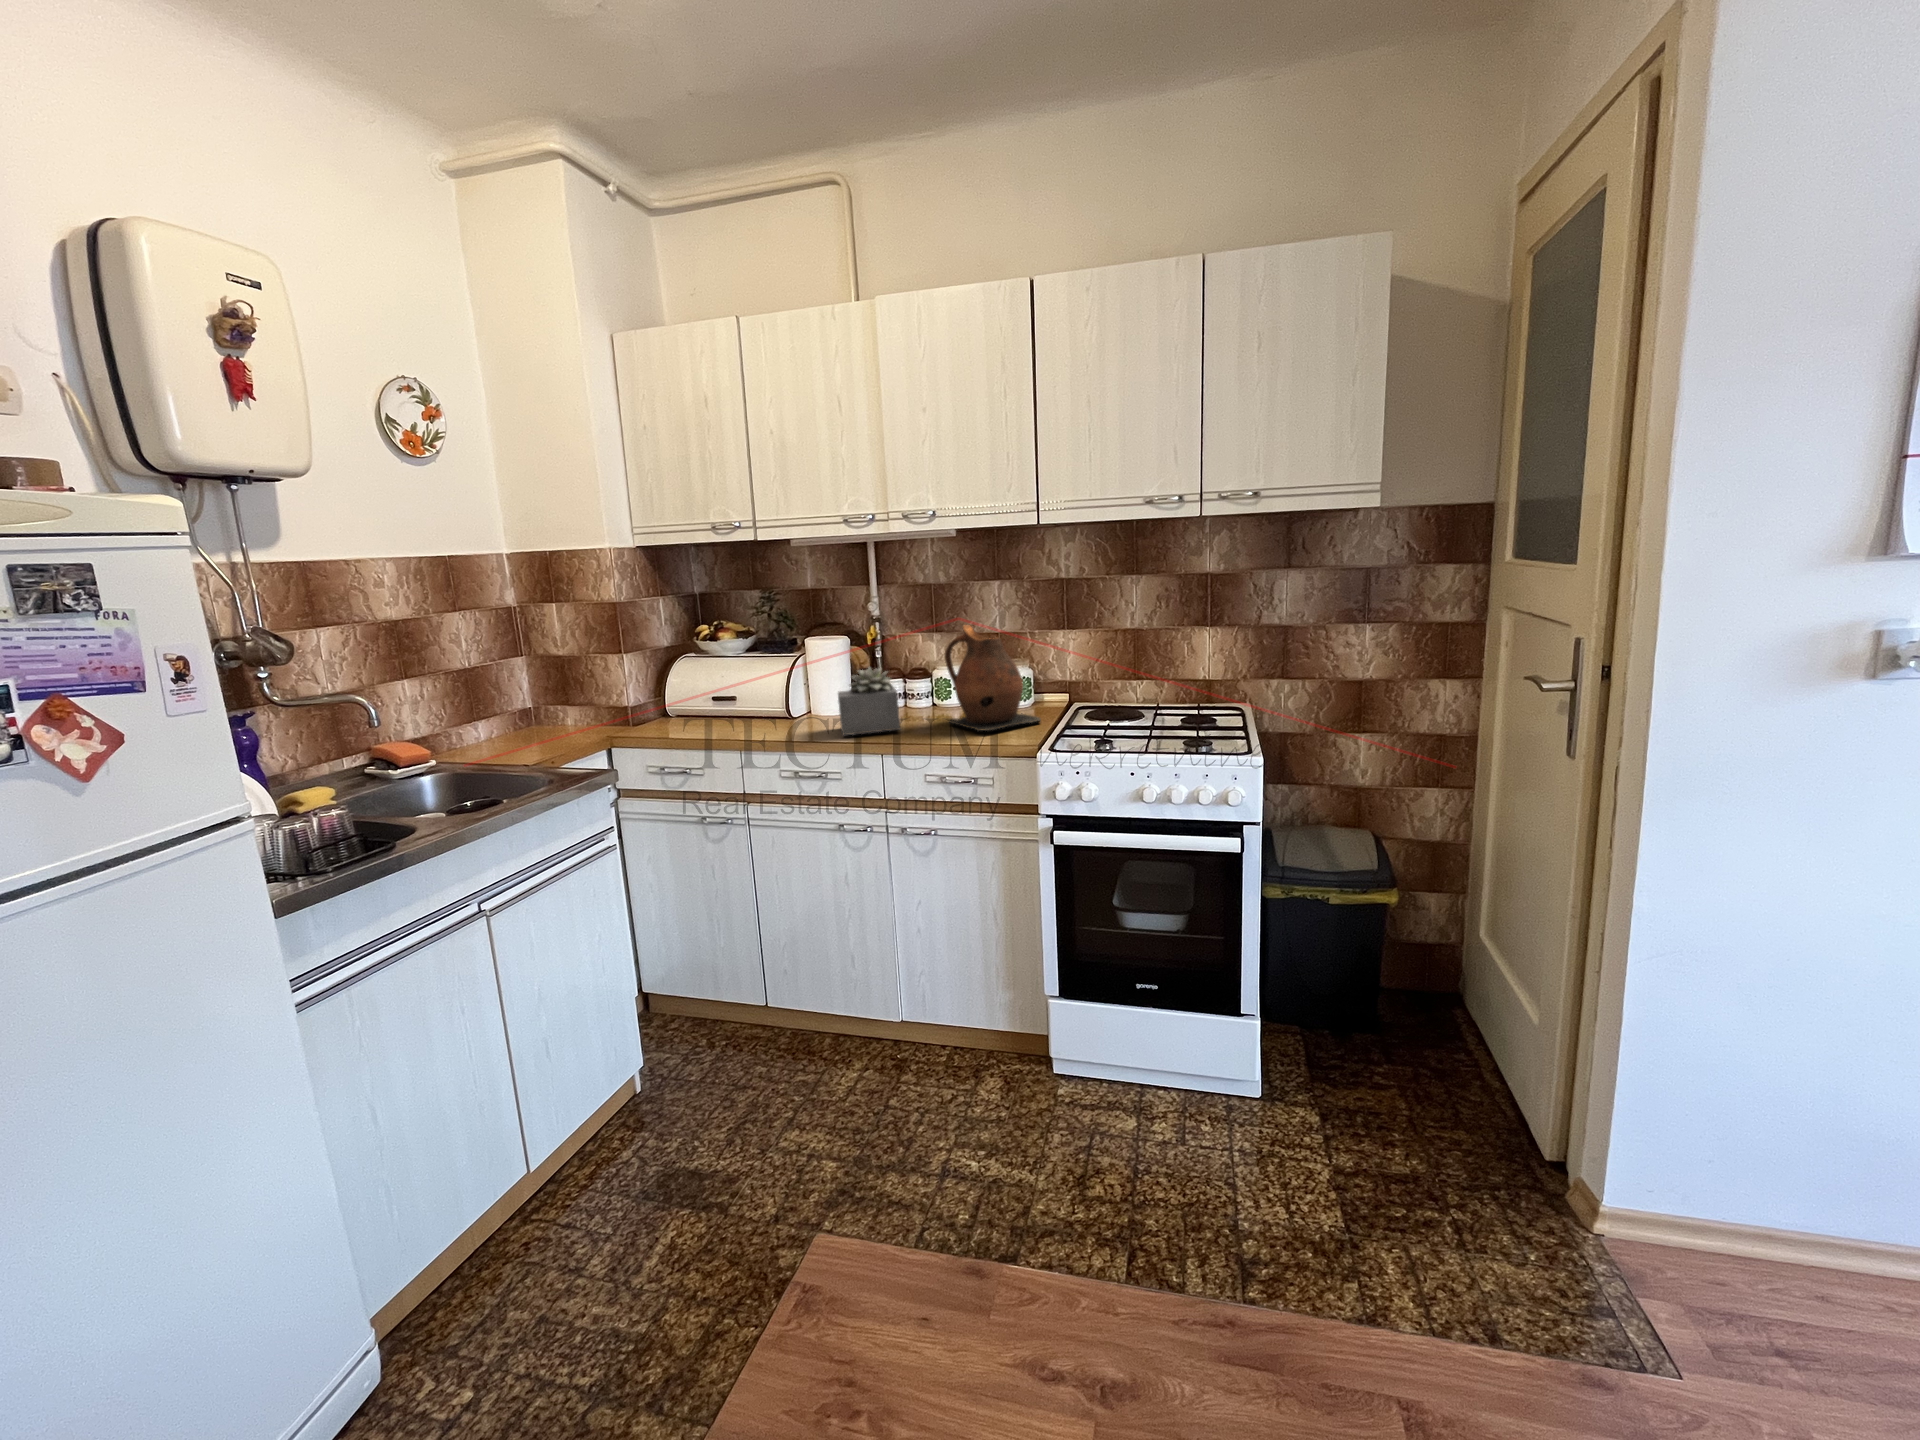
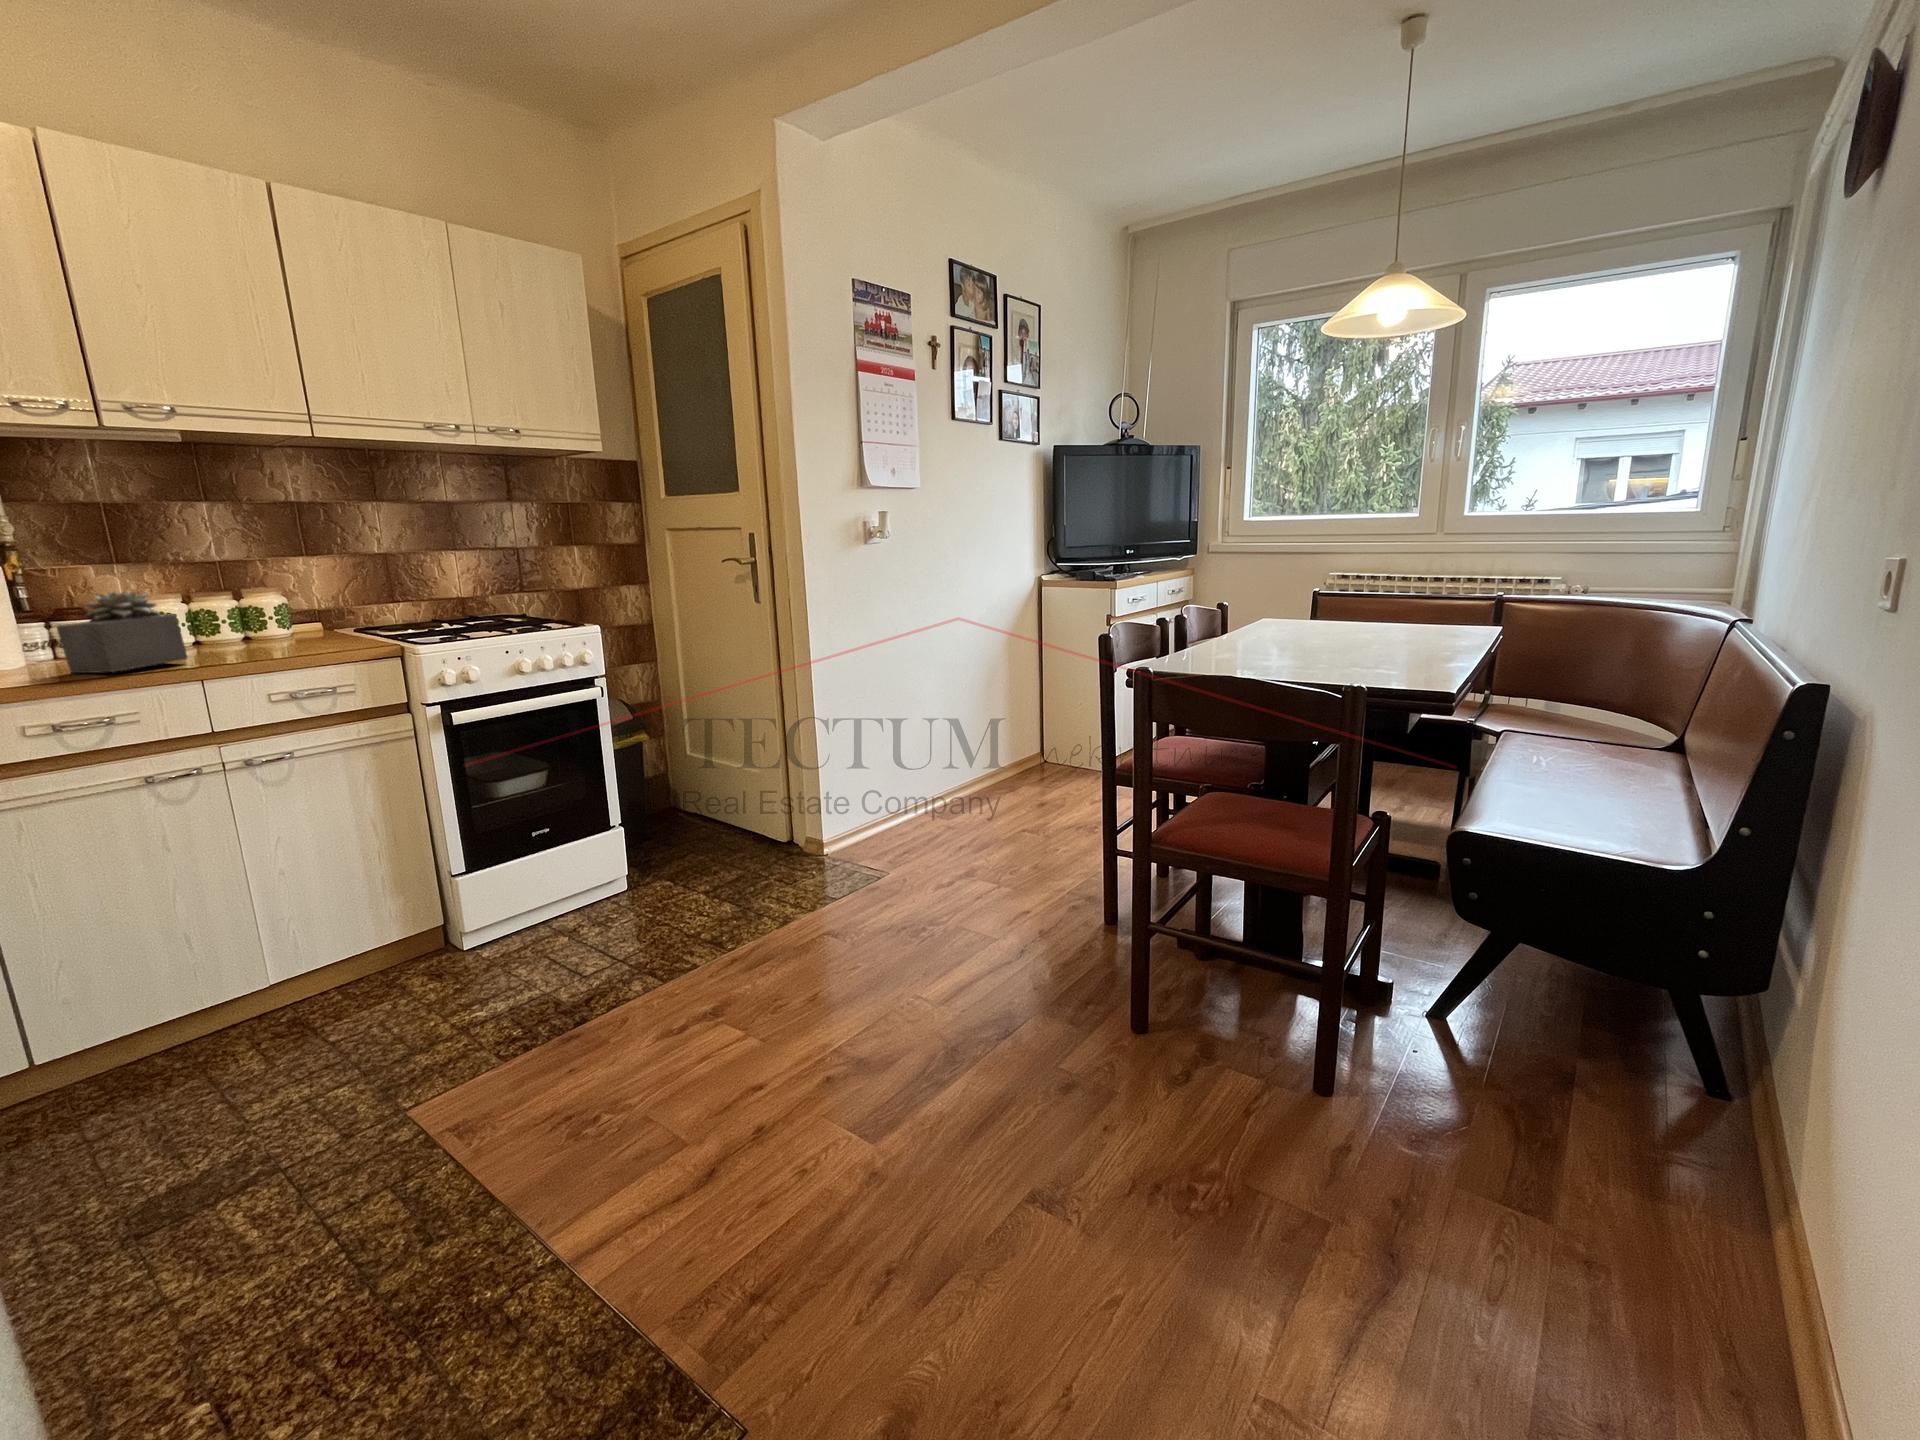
ceramic pitcher: present [945,625,1040,731] -> none [208,541,347,650]

